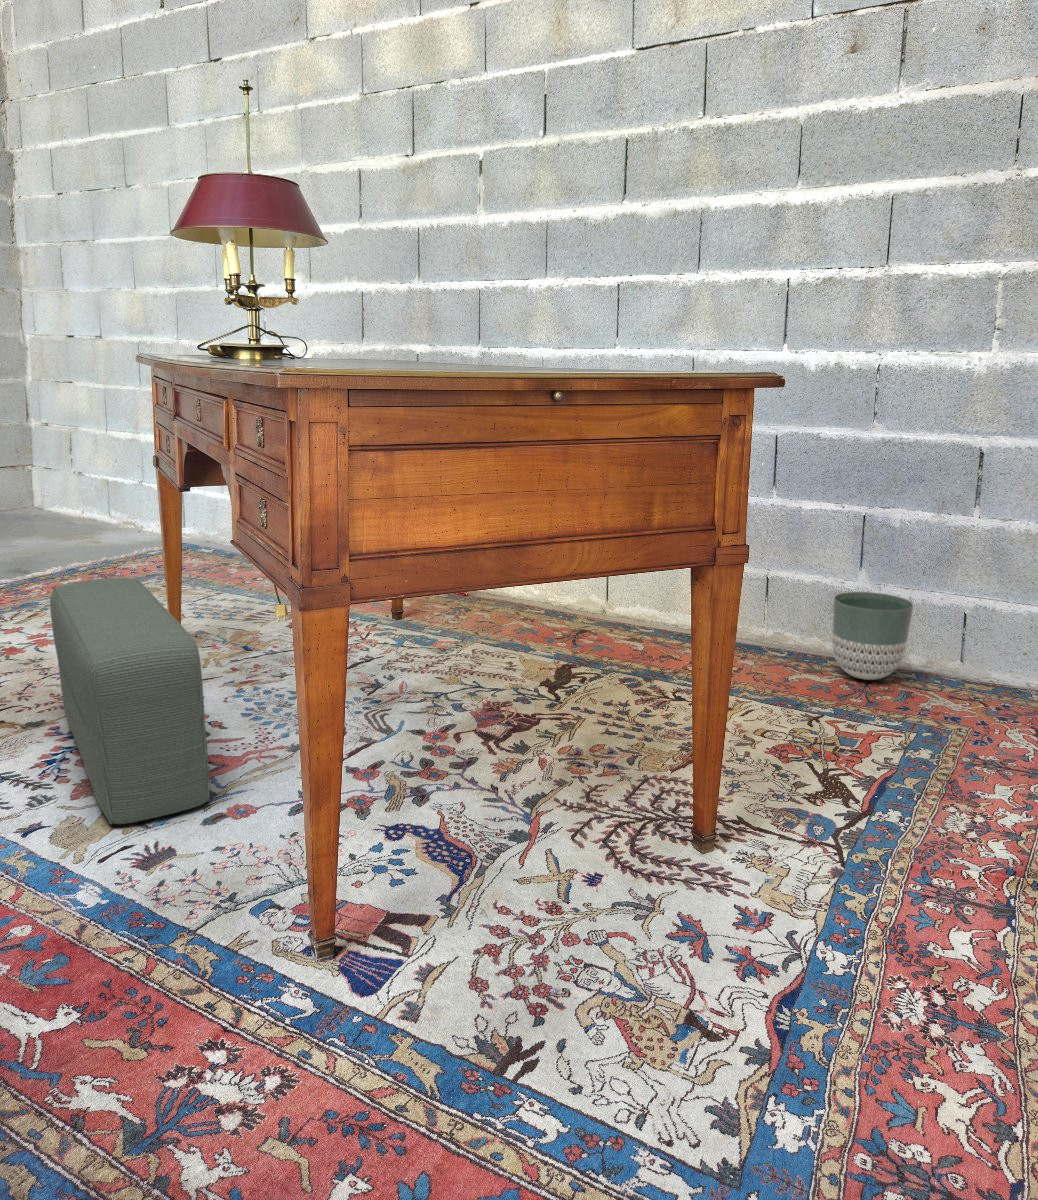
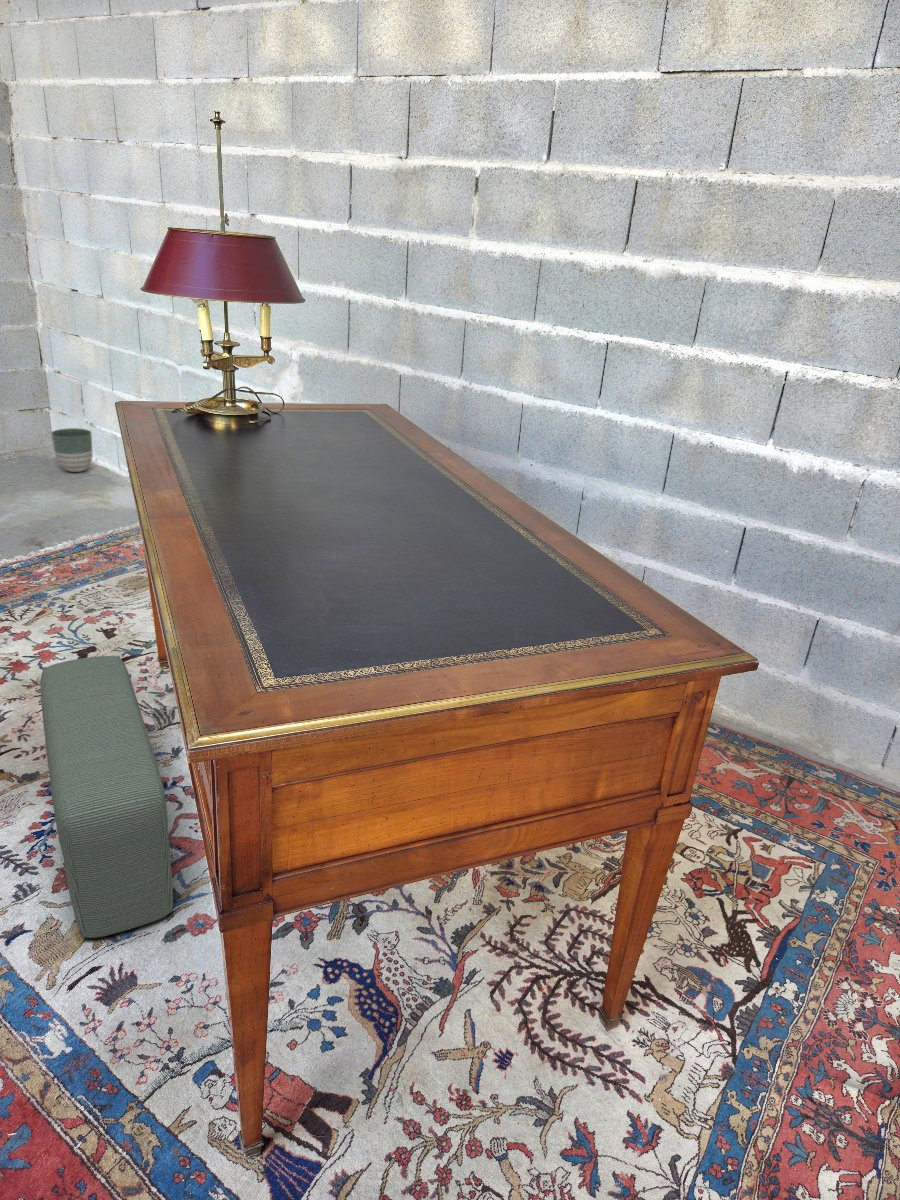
planter: present [832,592,913,680] -> present [51,428,92,472]

